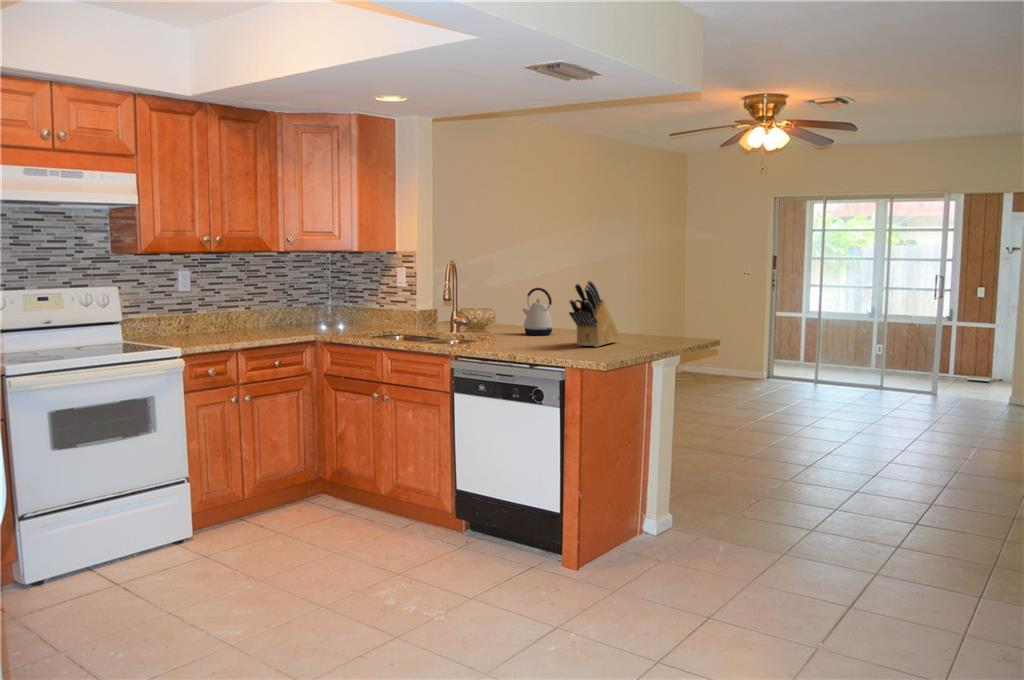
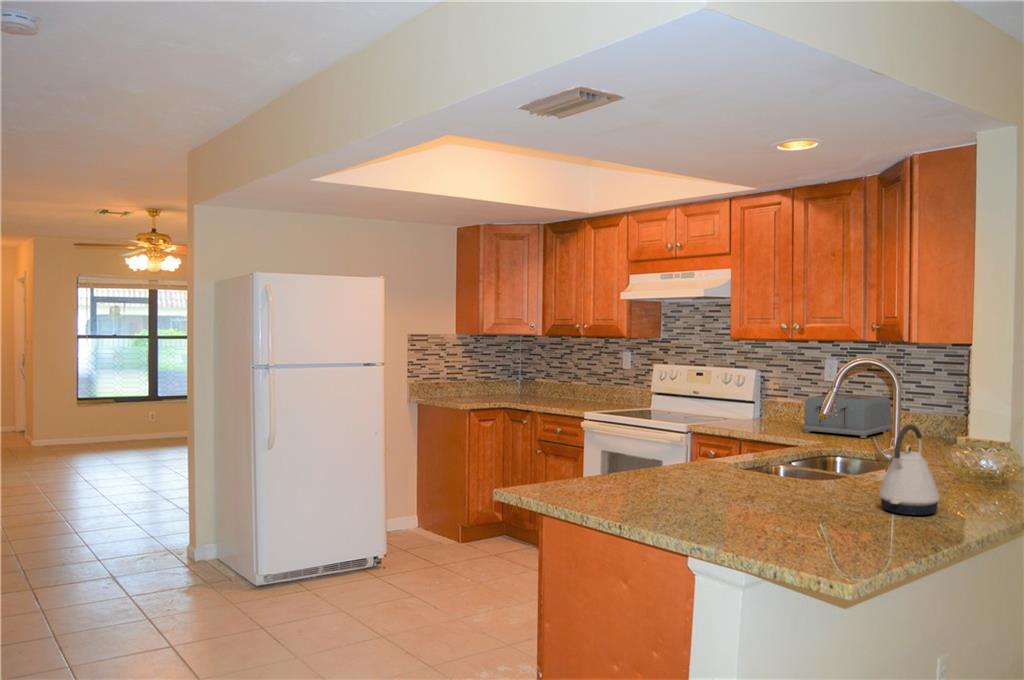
knife block: present [569,281,620,347] -> none [662,407,793,532]
toaster: none [183,299,267,337] -> present [803,394,892,438]

